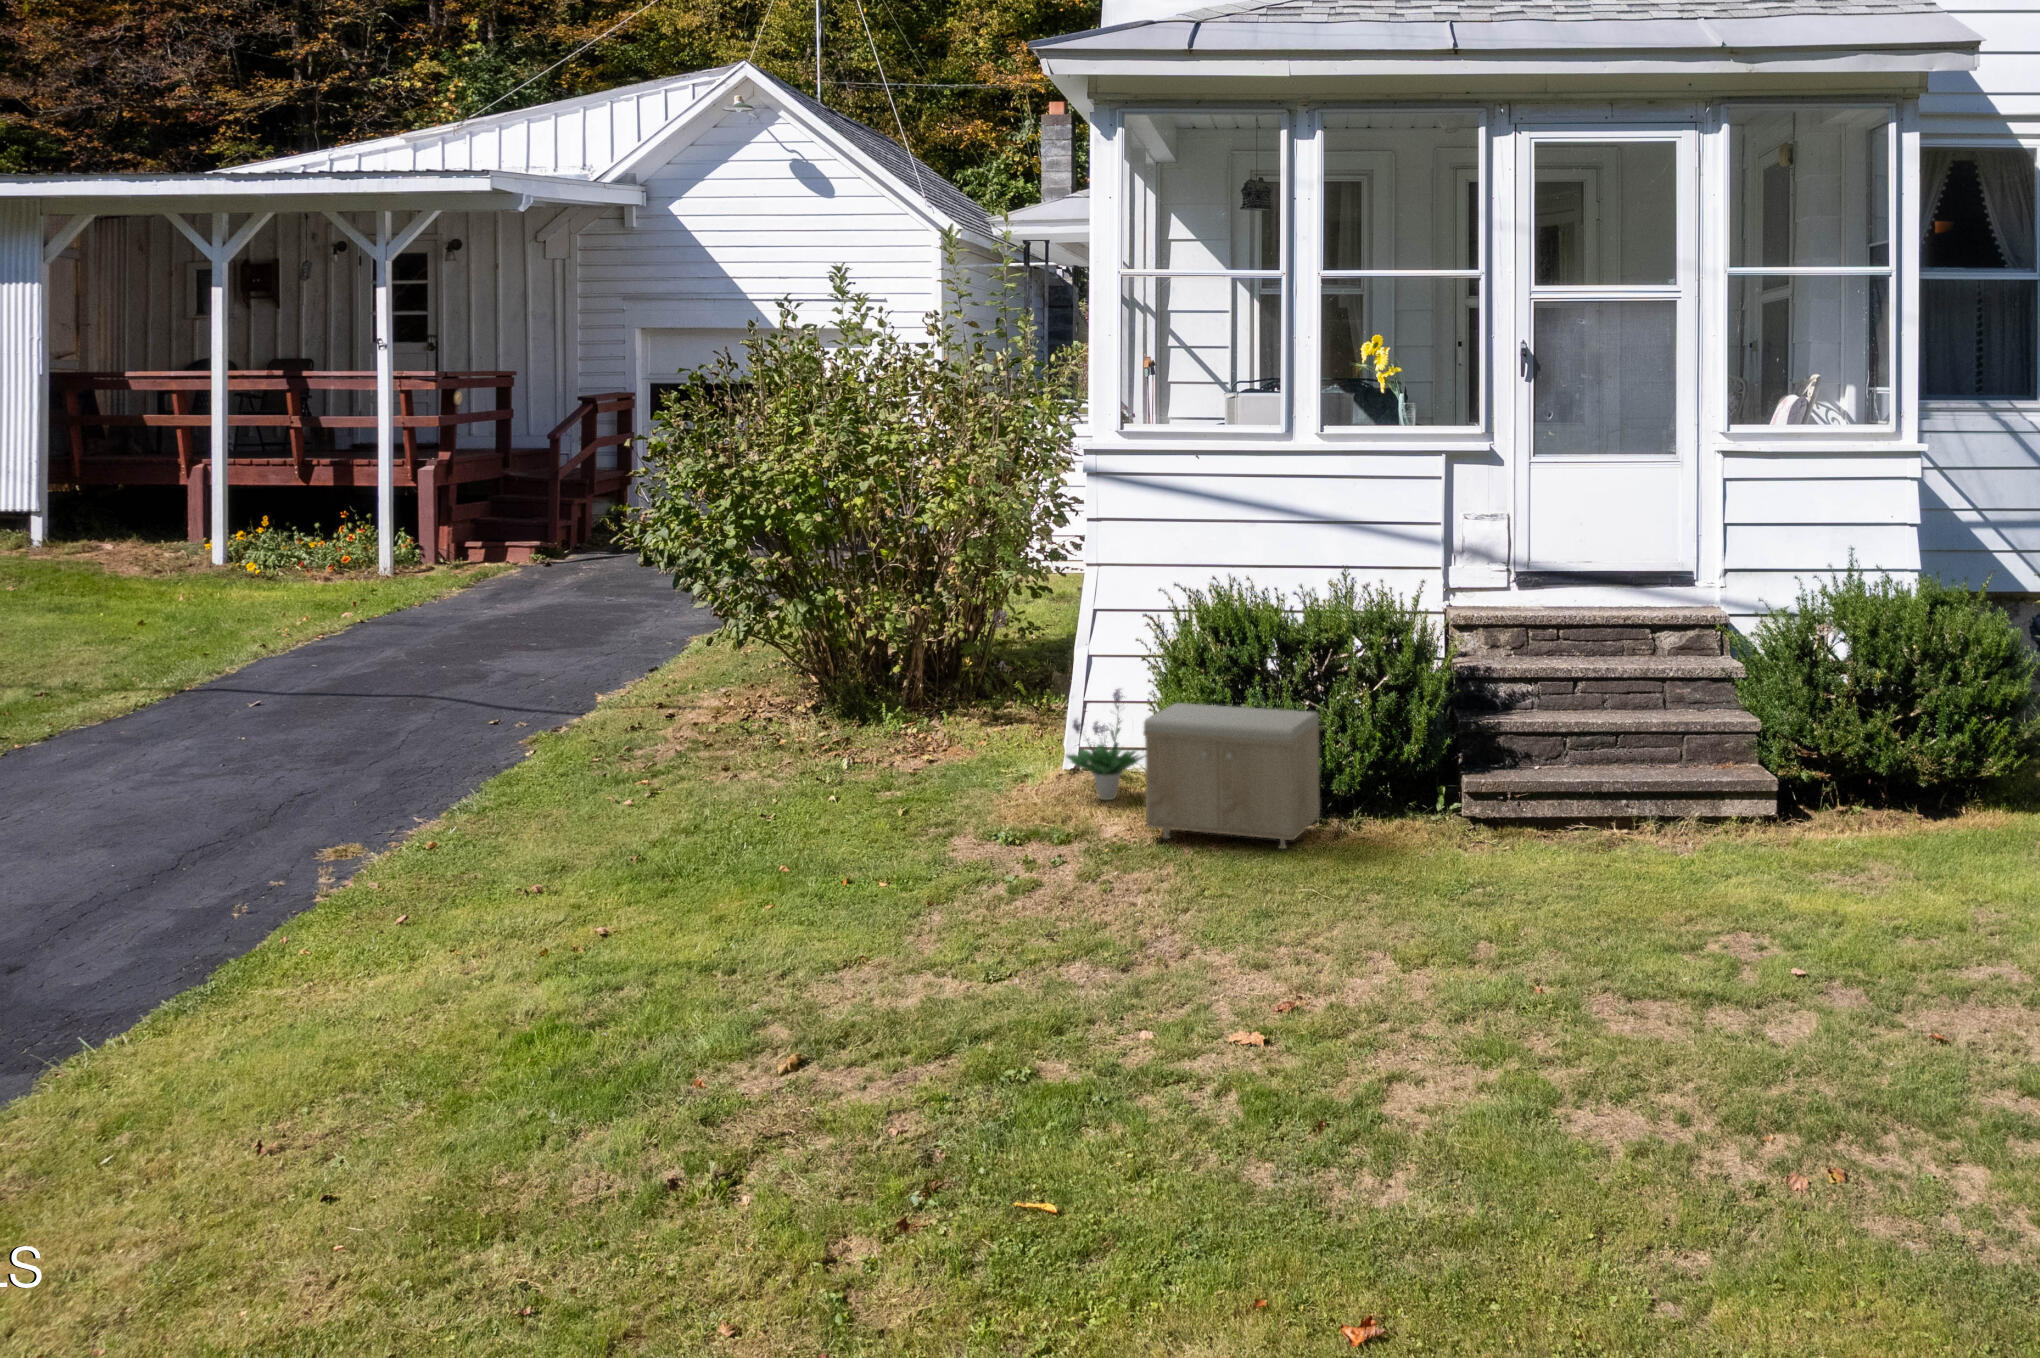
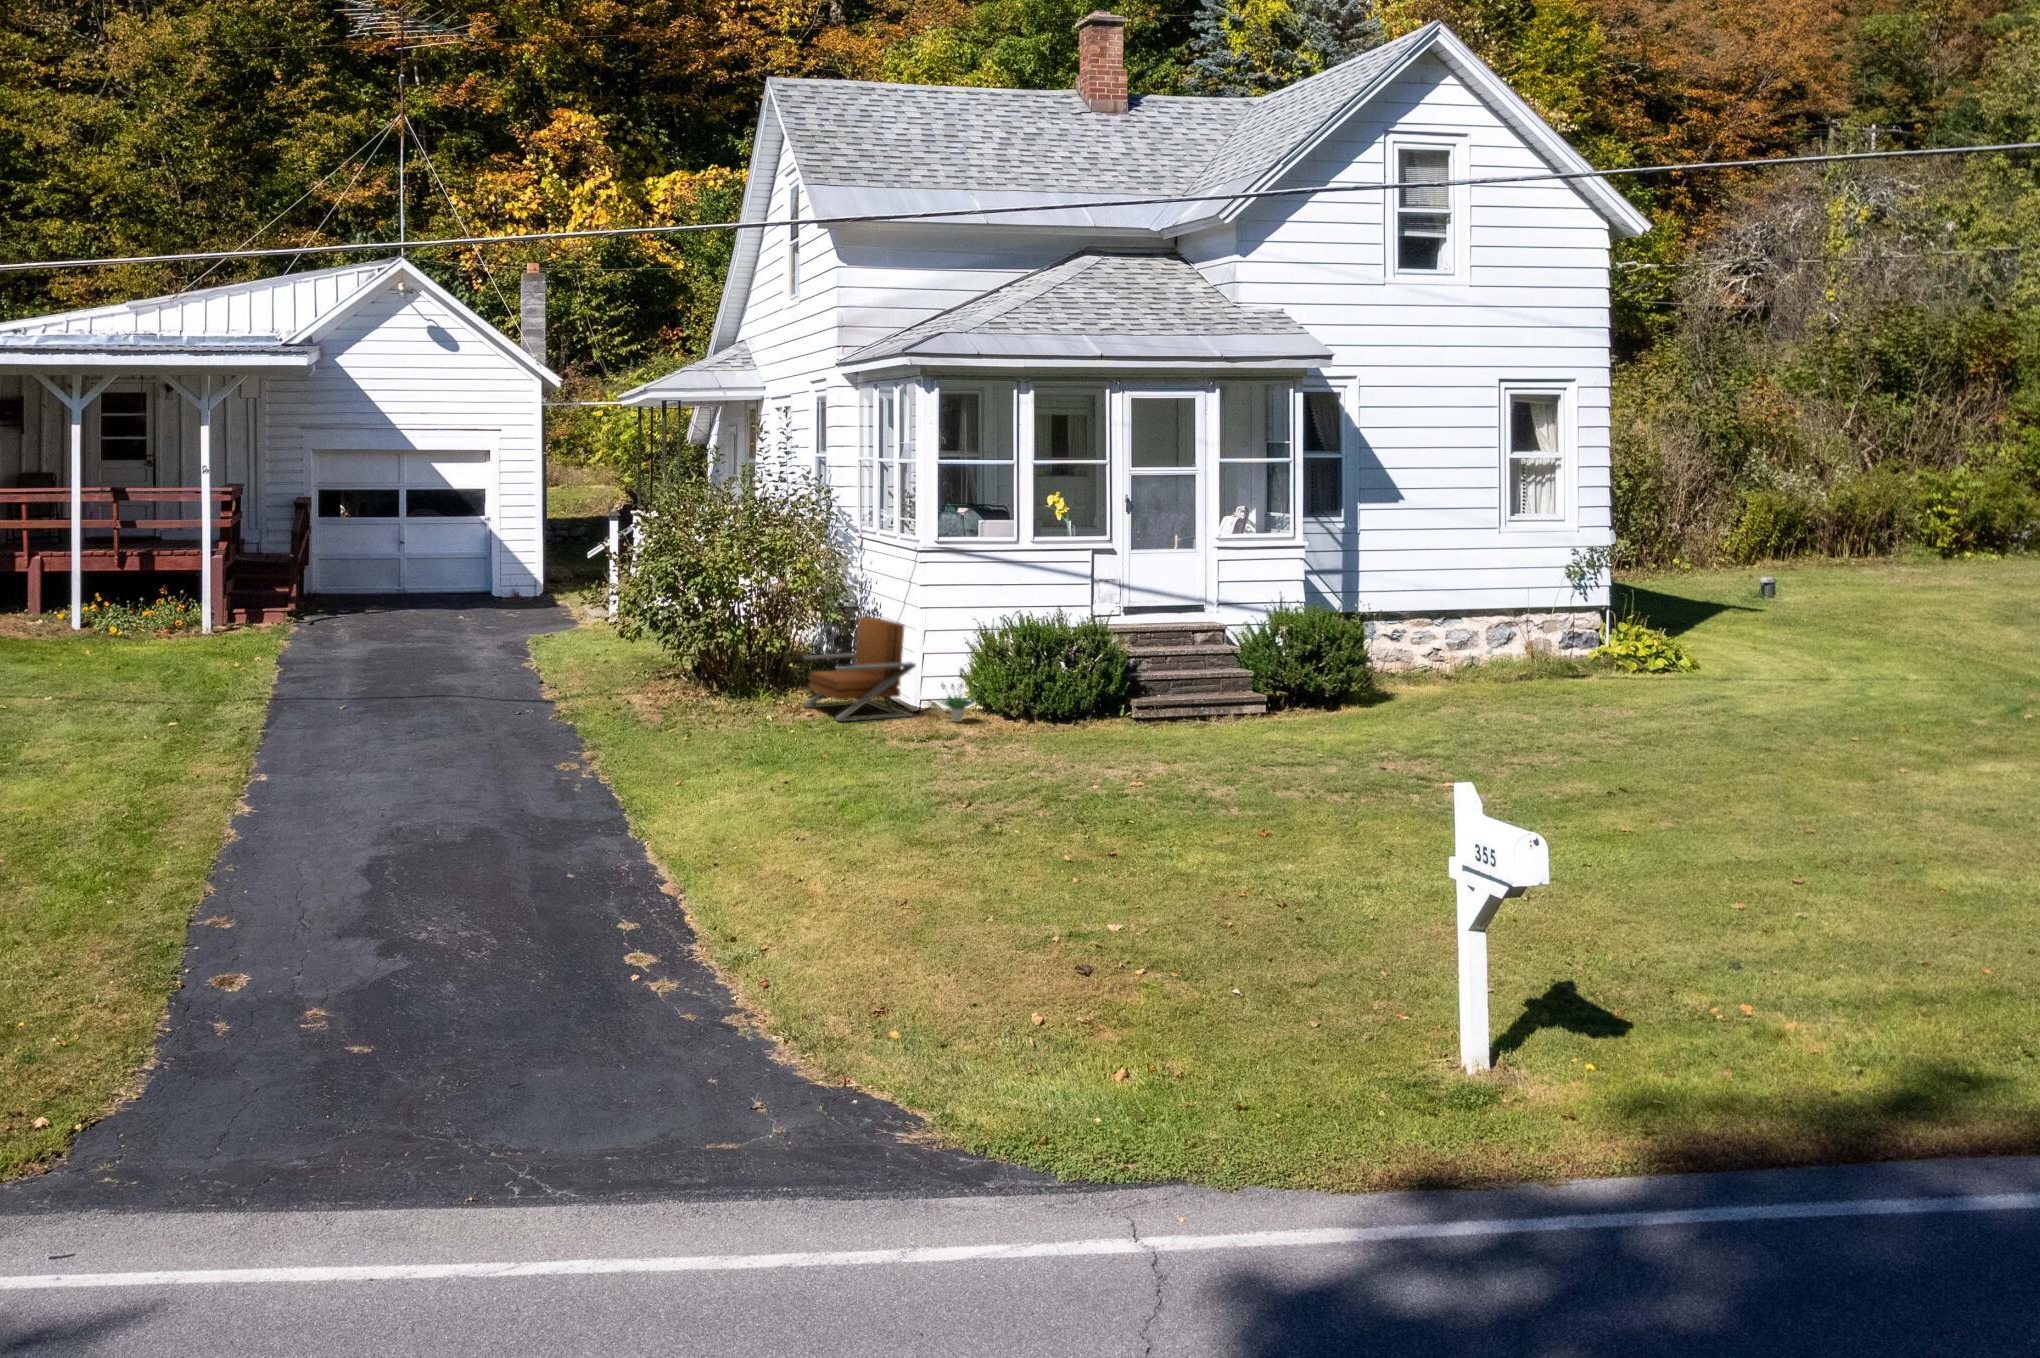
lounge chair: none [887,577,1053,785] -> present [803,616,916,722]
storage bench: present [1143,703,1320,849] -> none [1004,670,1079,733]

